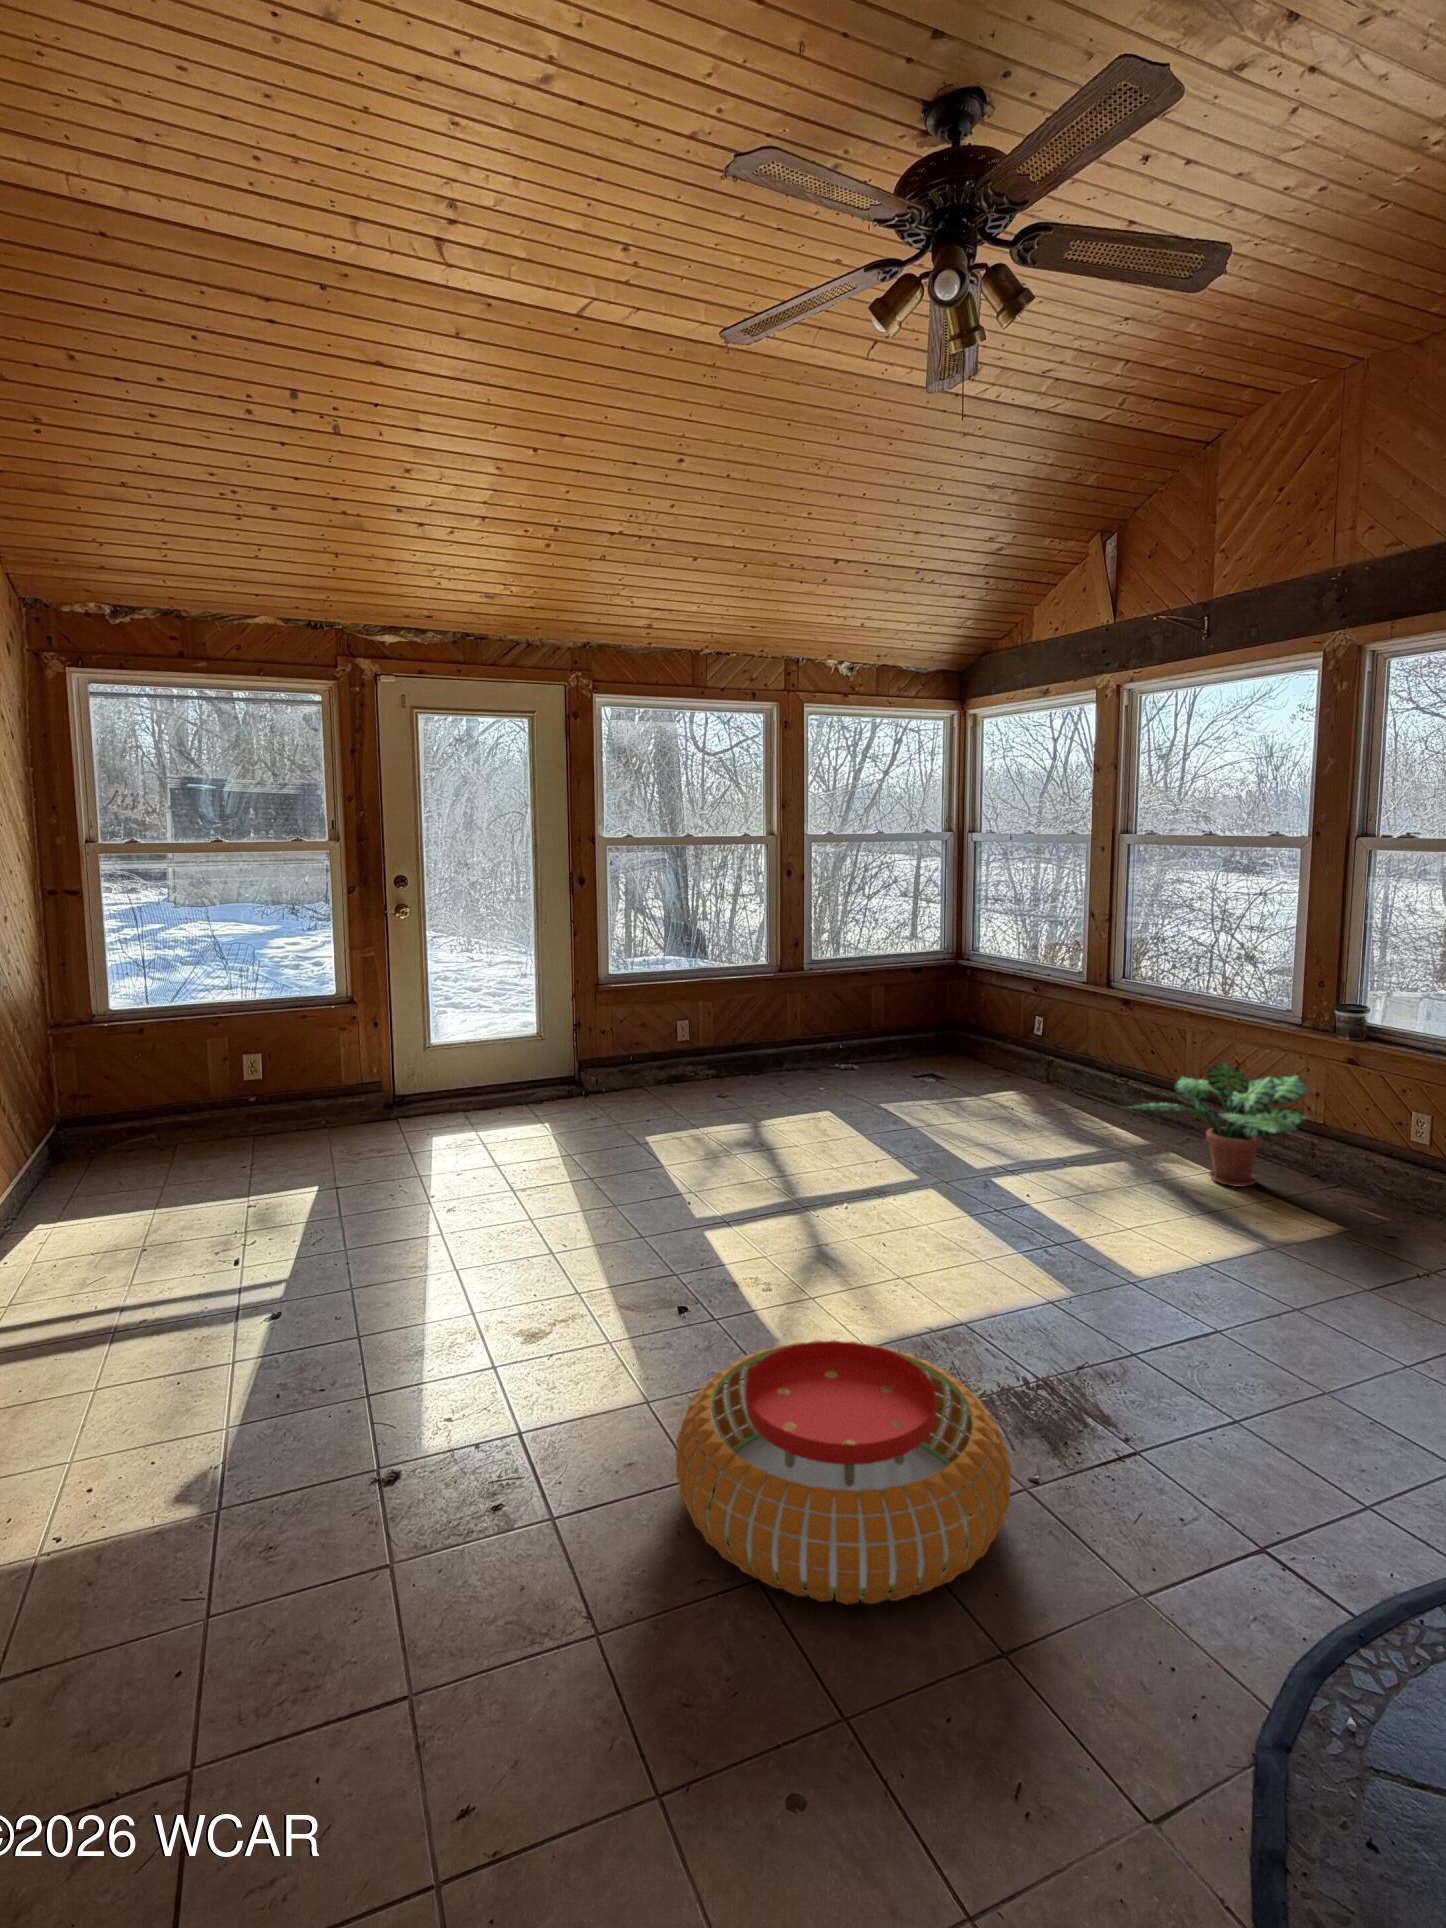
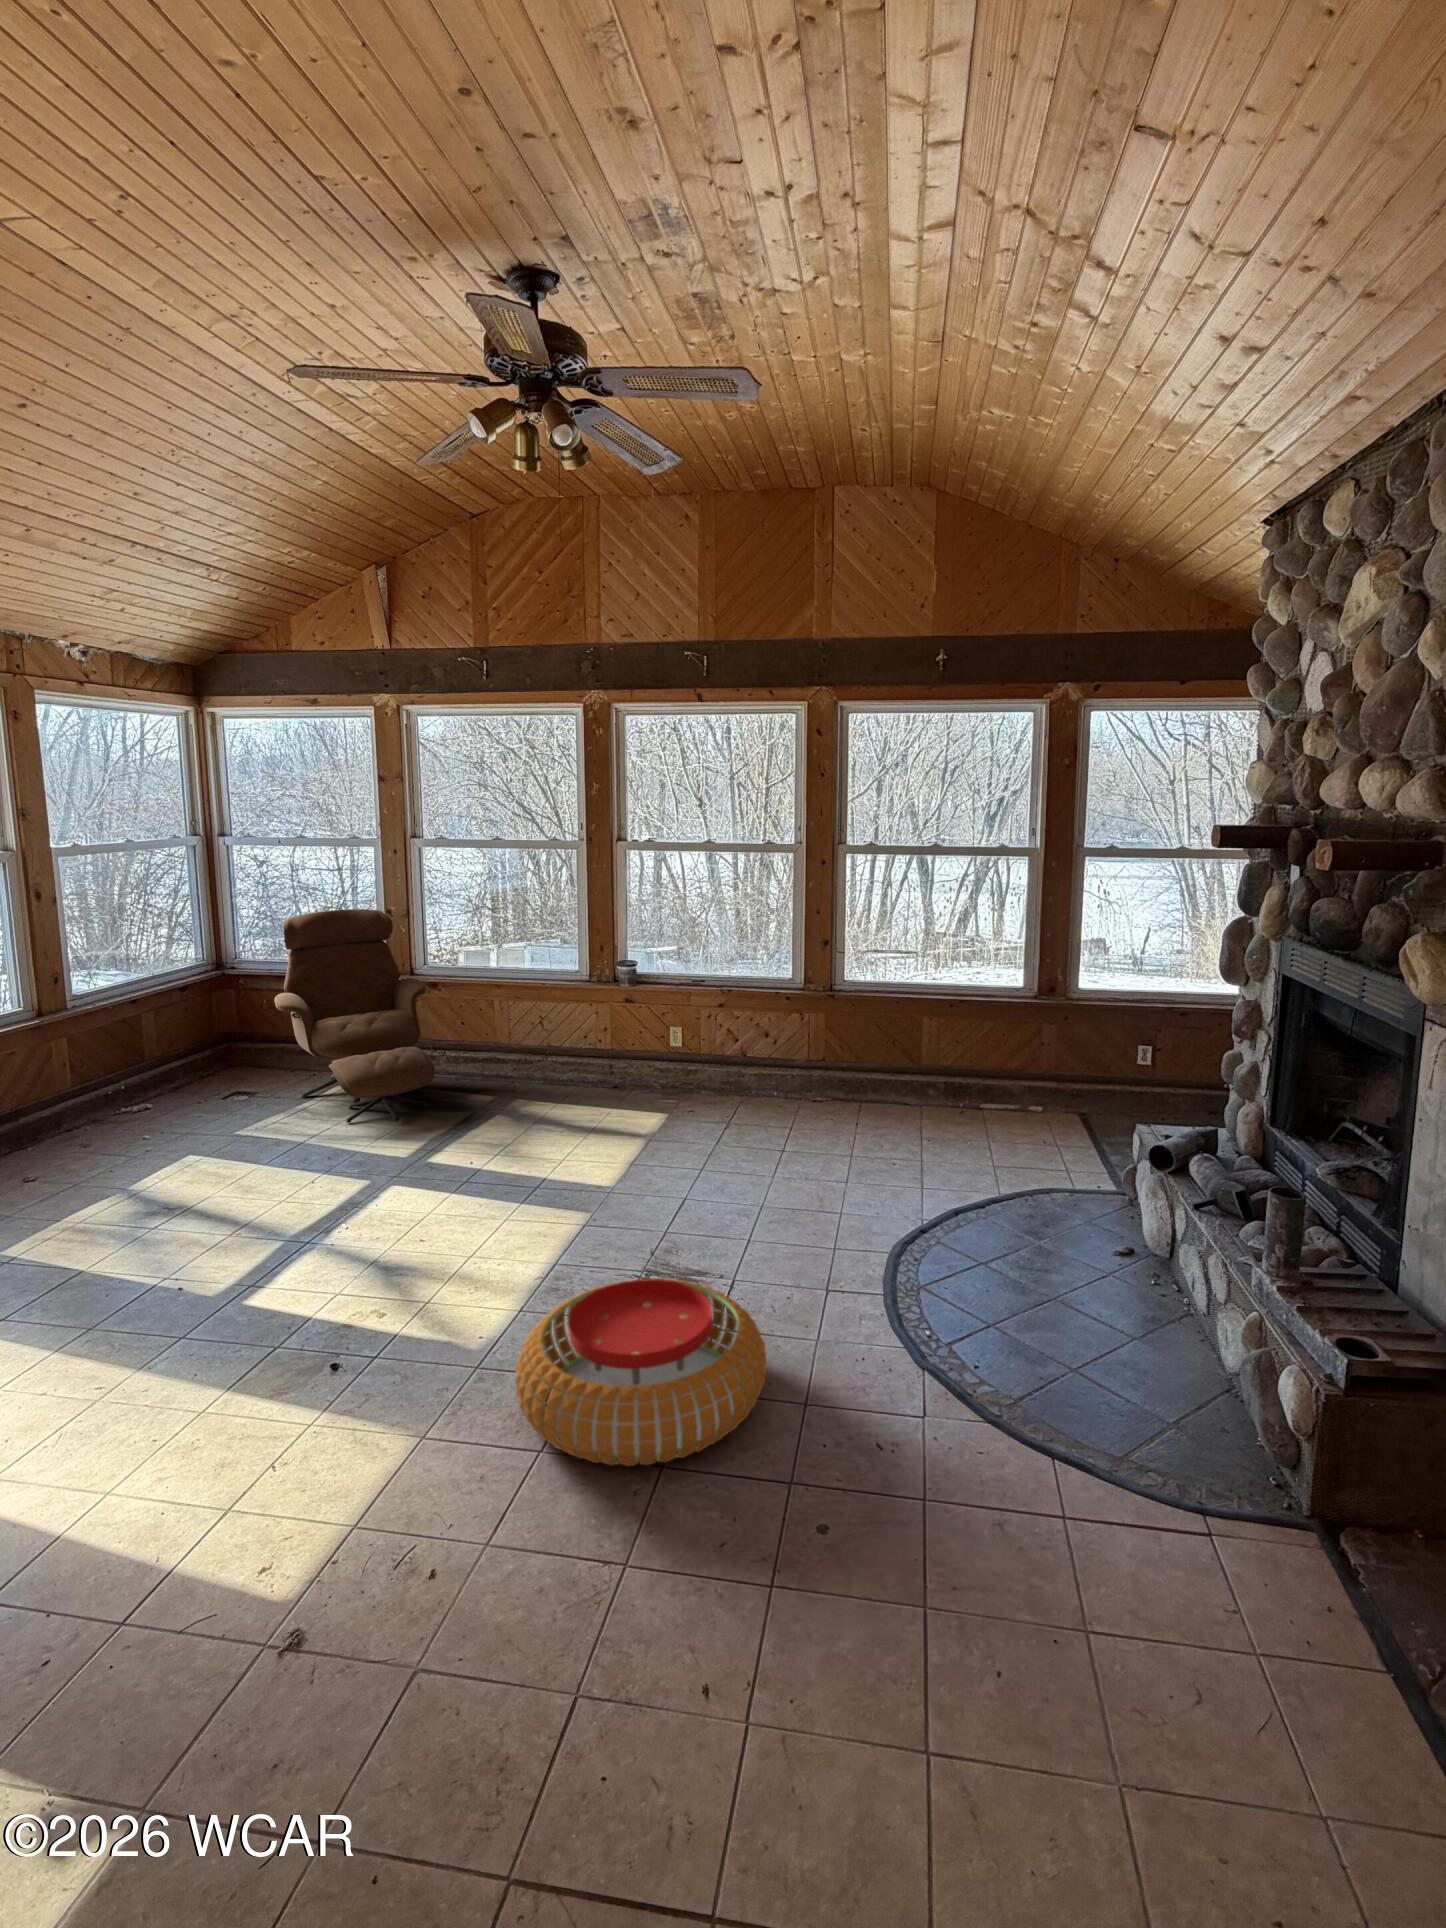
lounge chair: none [955,908,1114,1135] -> present [274,909,435,1123]
potted plant: present [1127,1062,1309,1187] -> none [492,1018,631,1110]

